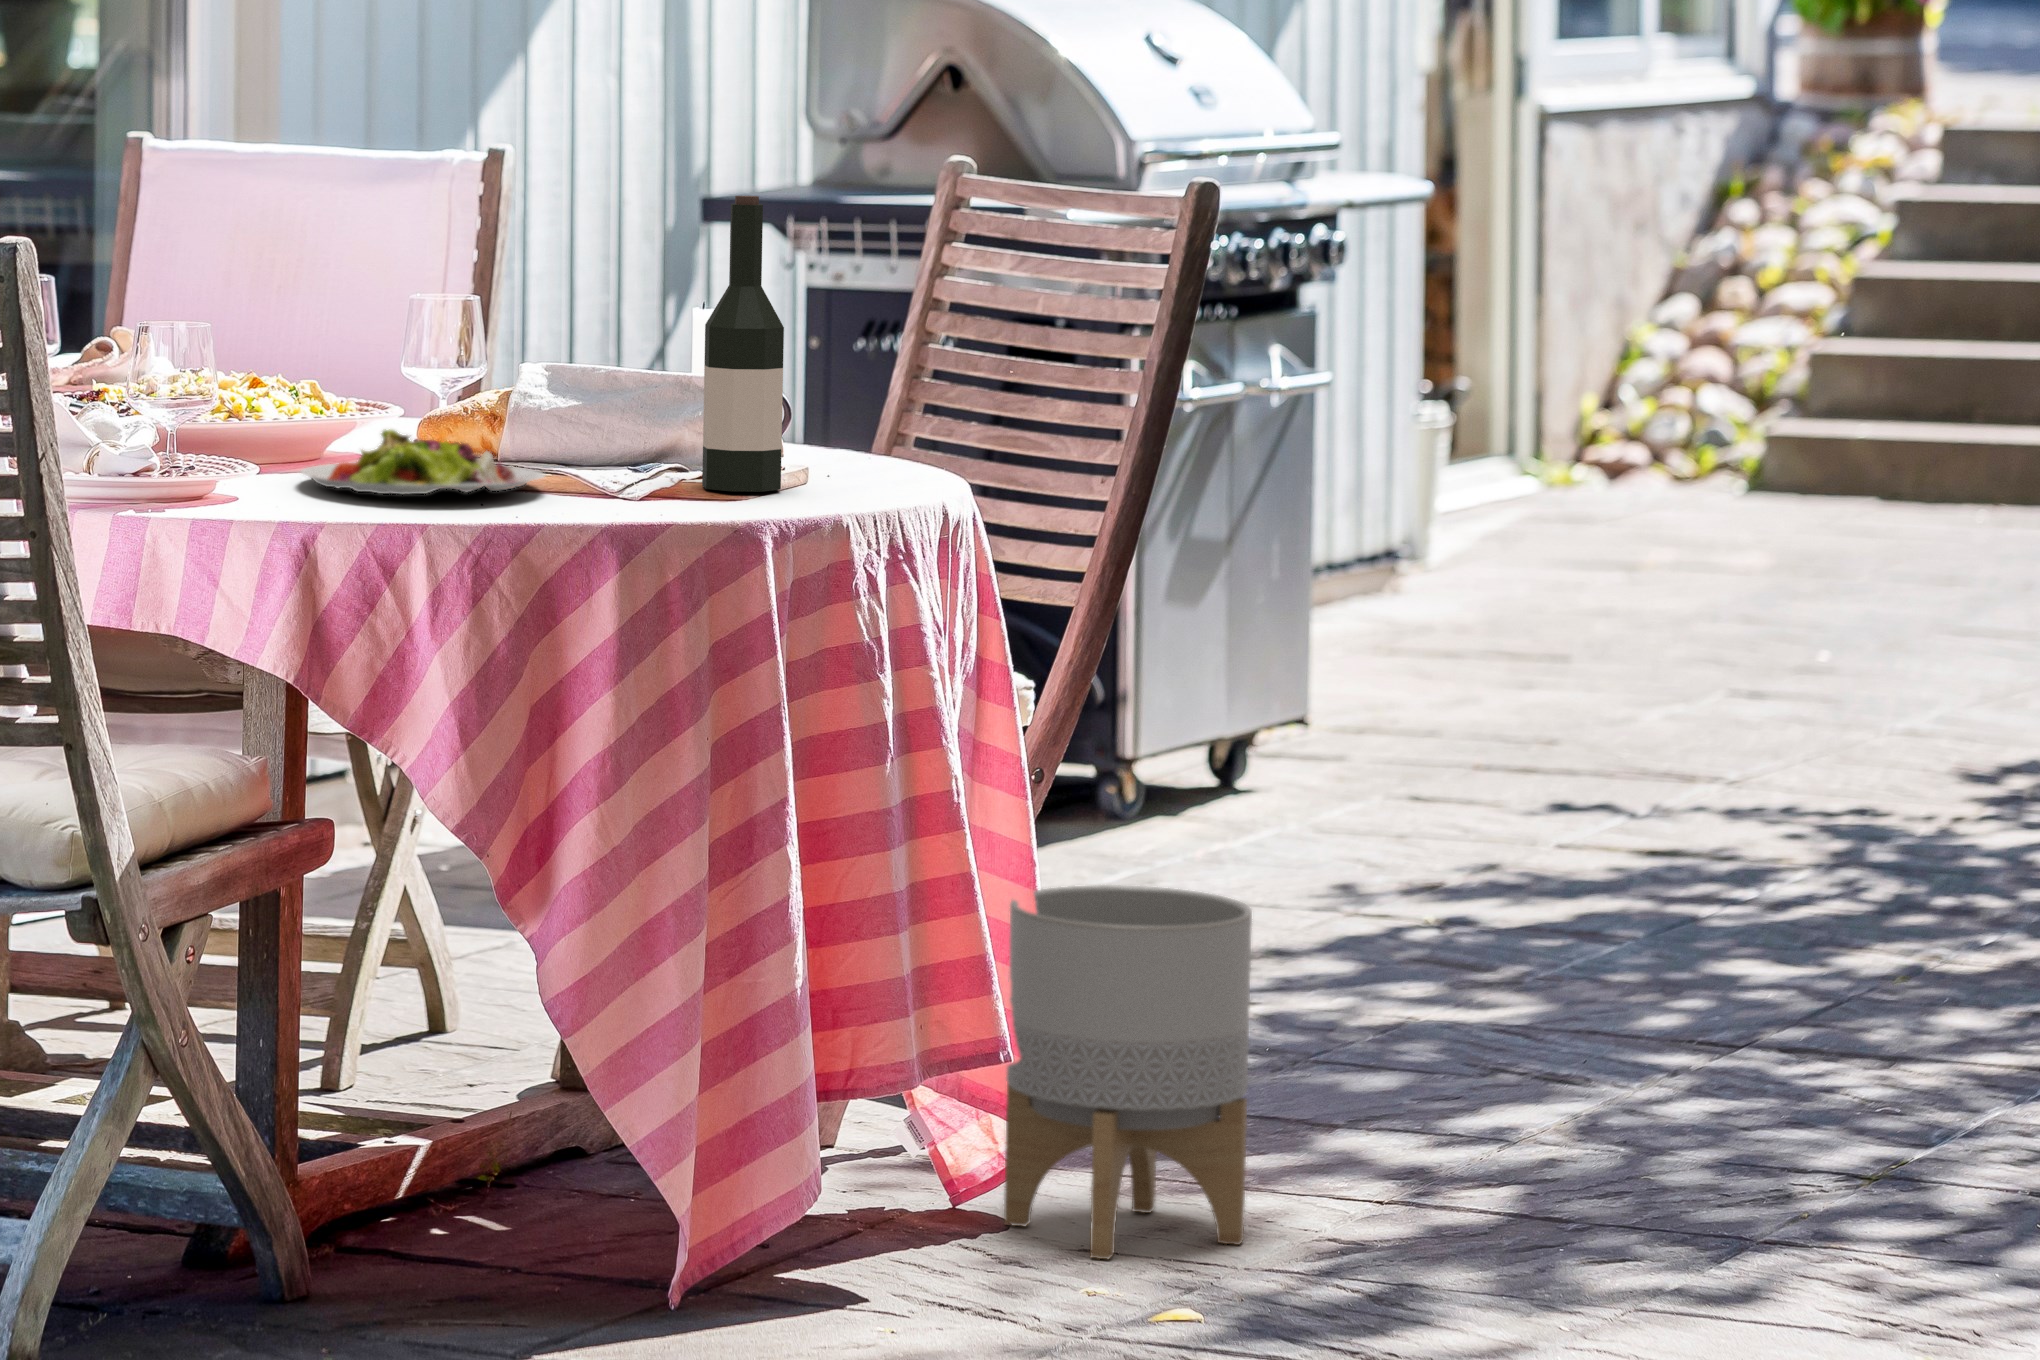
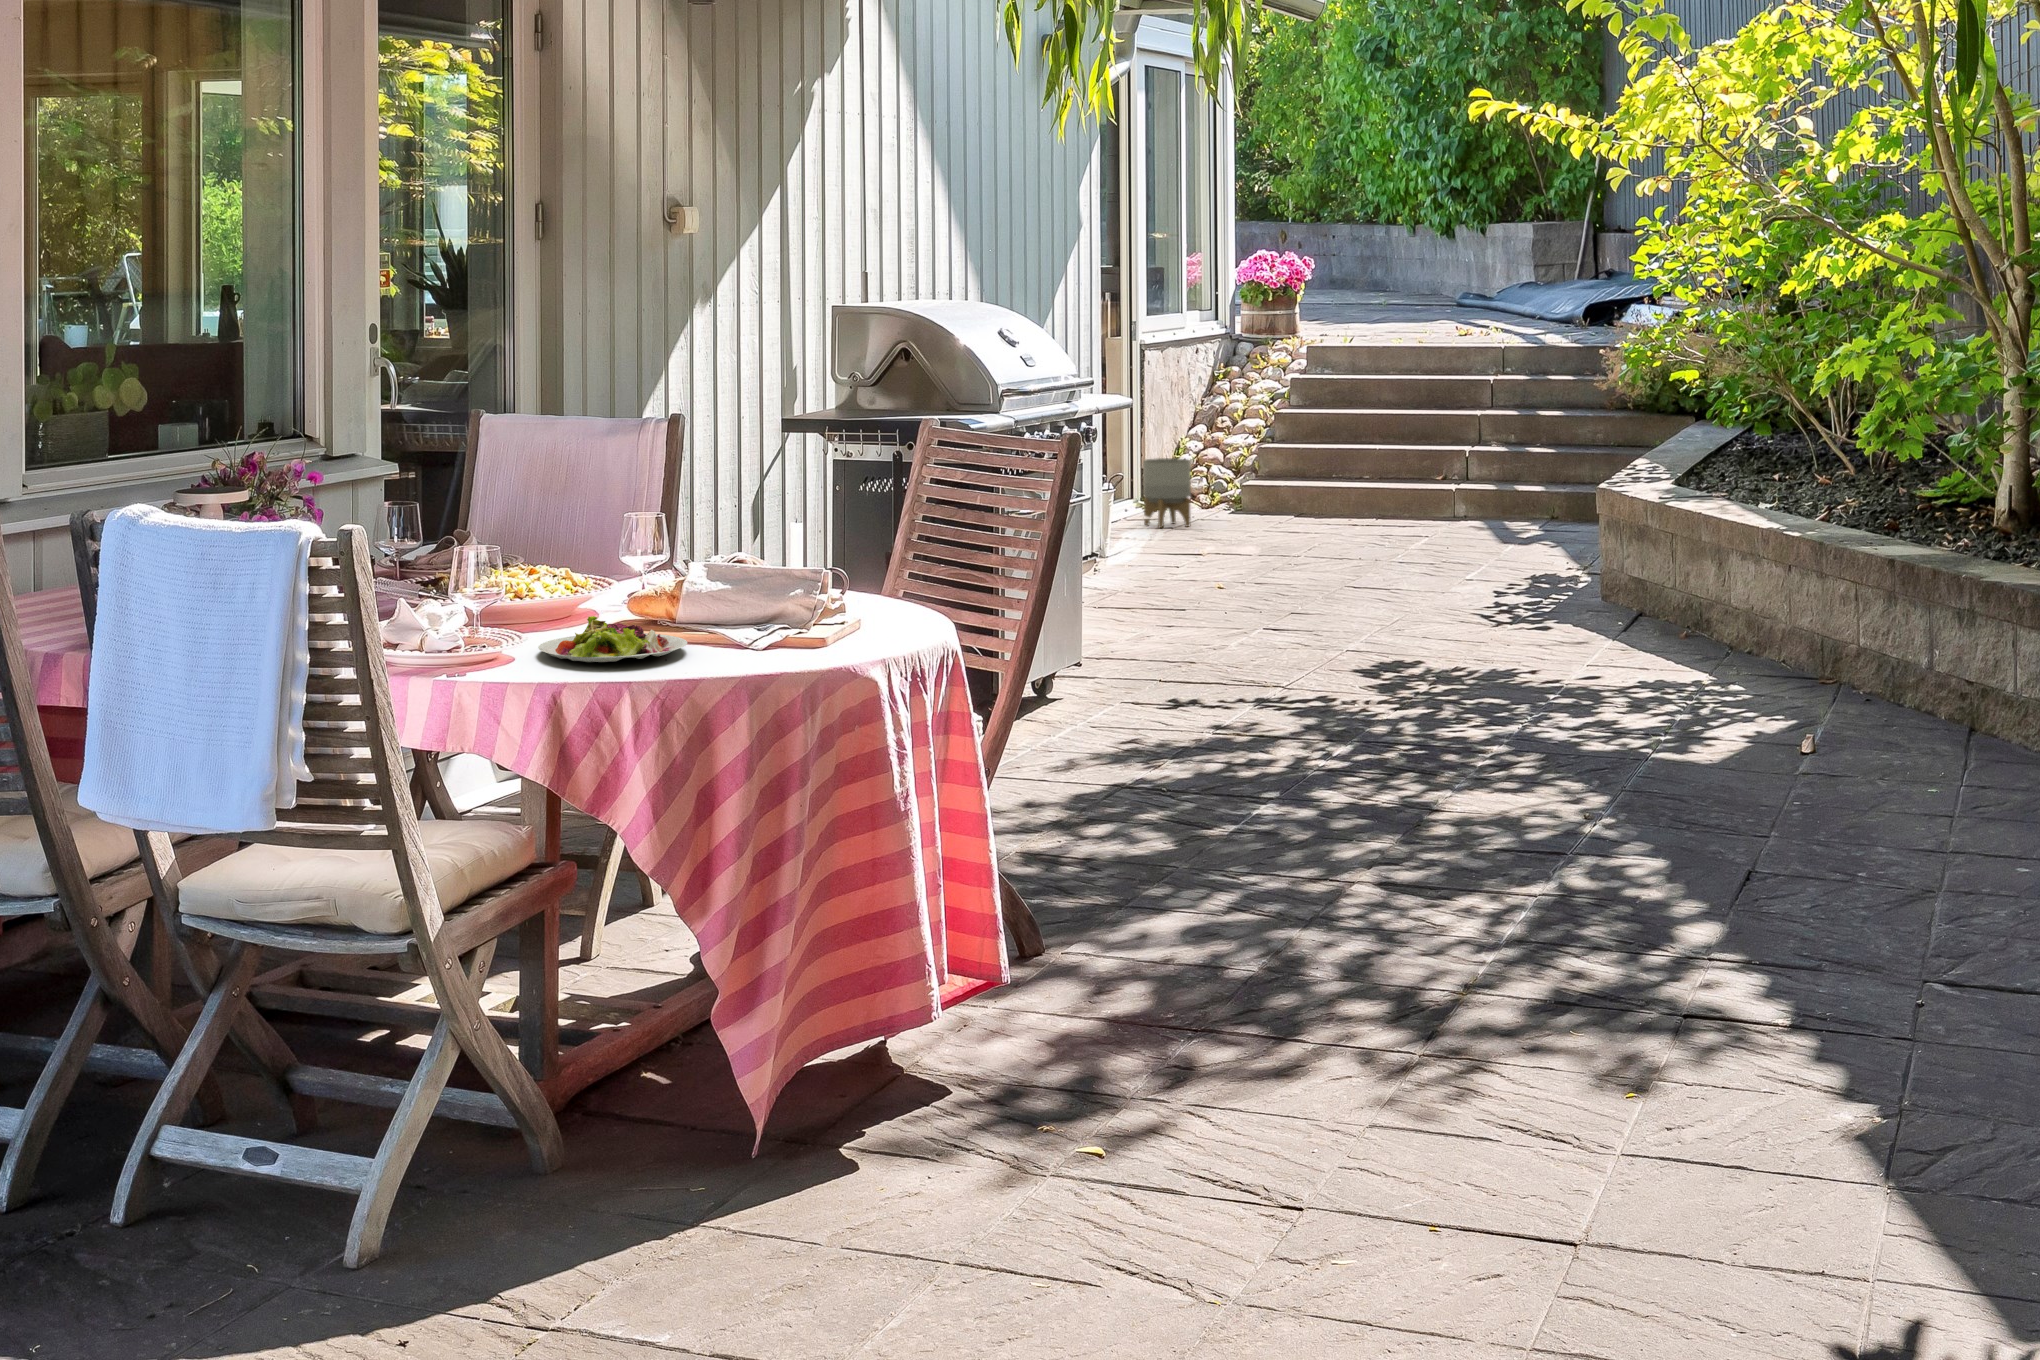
wine bottle: present [702,196,784,492] -> none [779,470,826,646]
planter: present [1004,885,1252,1259] -> present [1143,458,1191,528]

